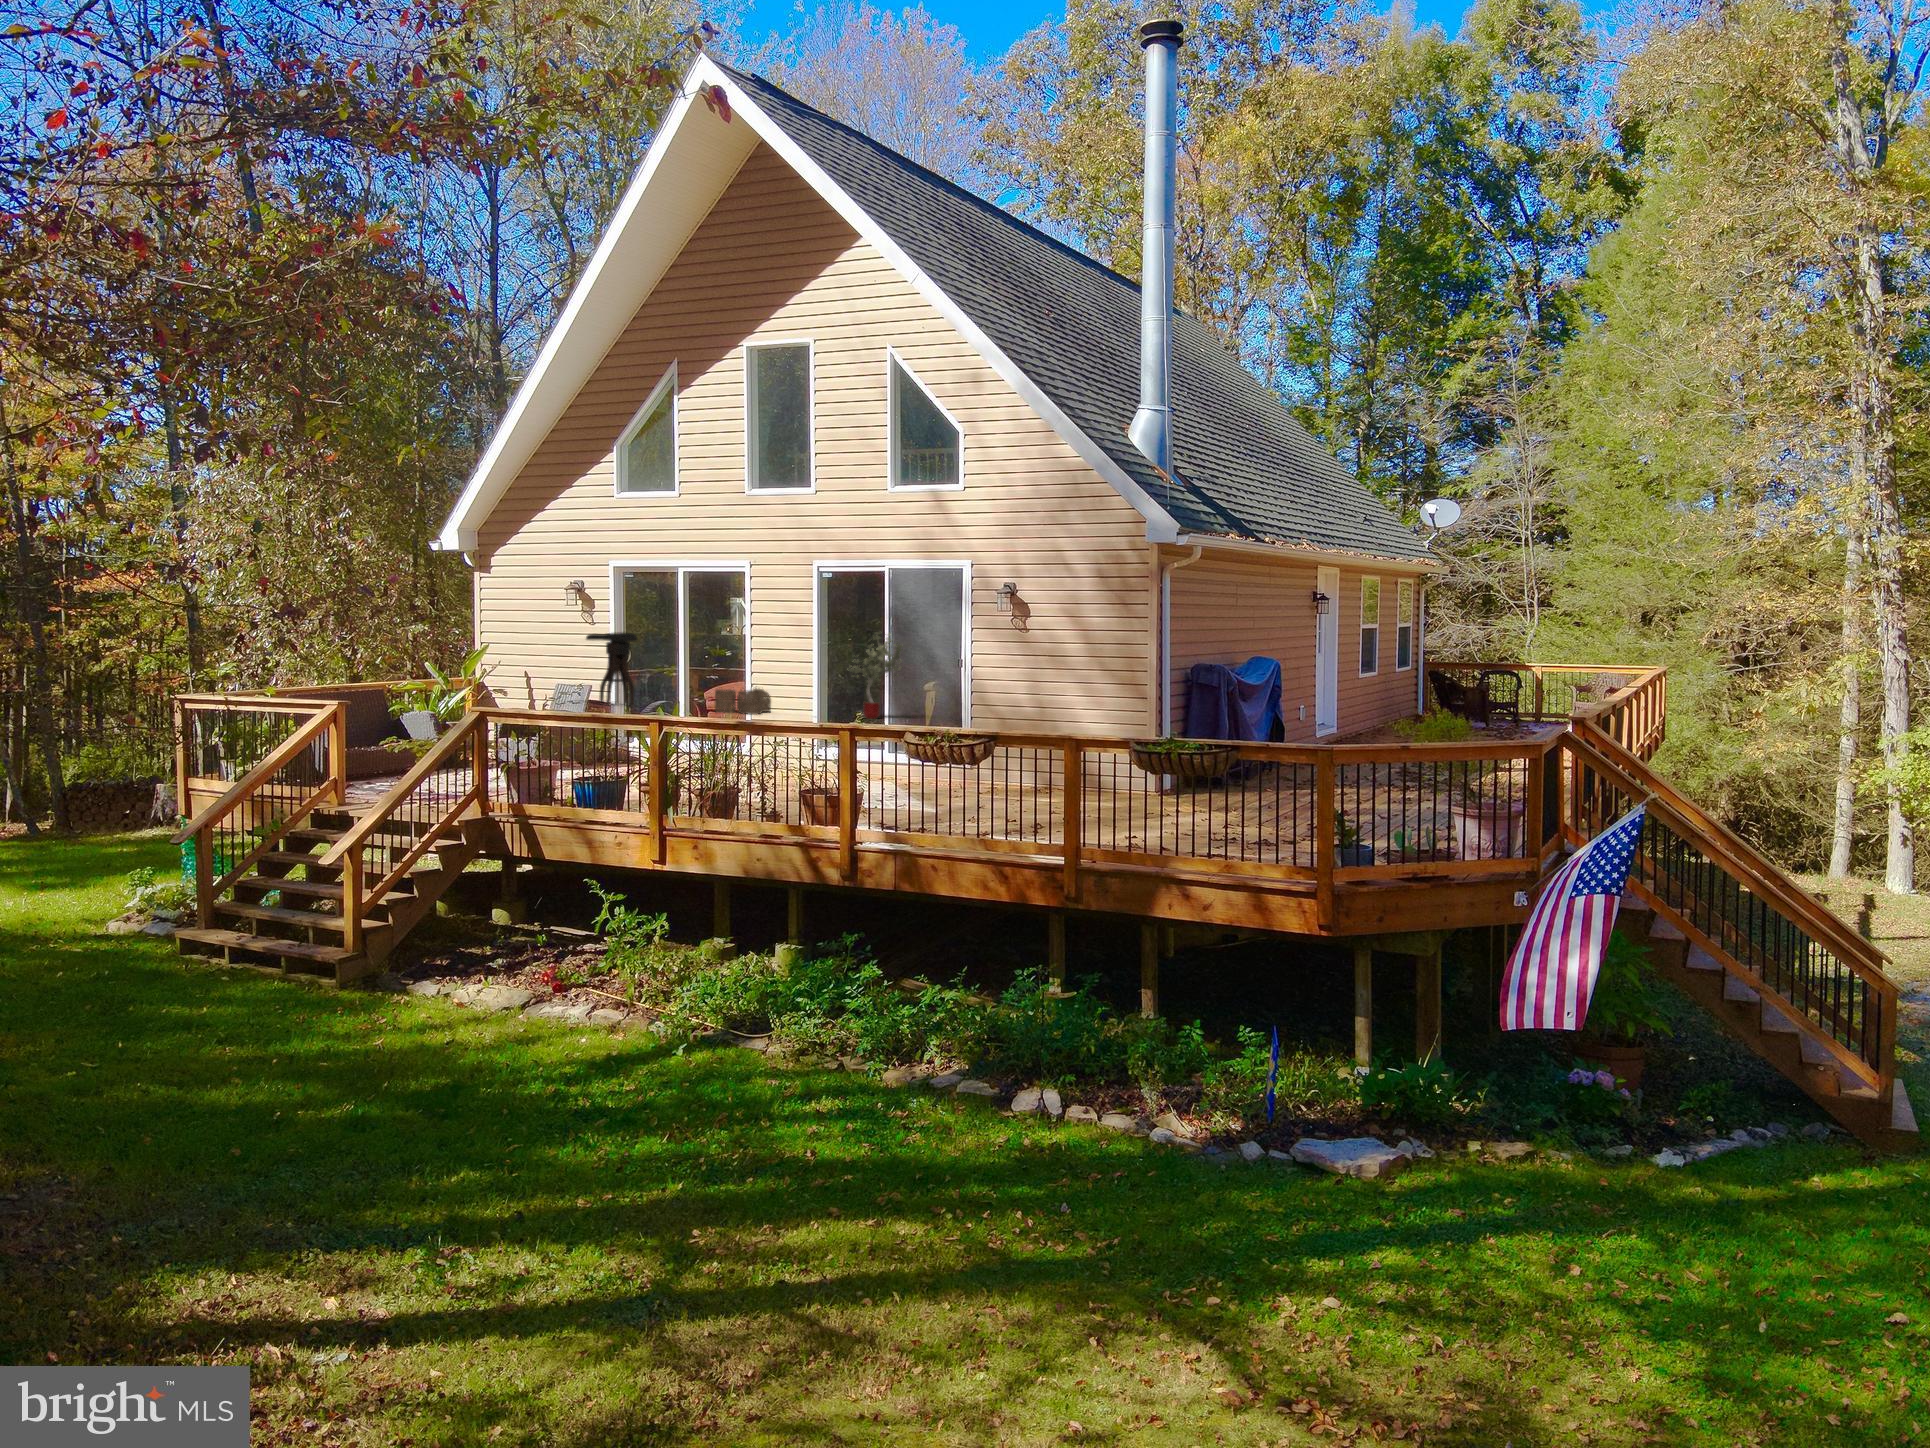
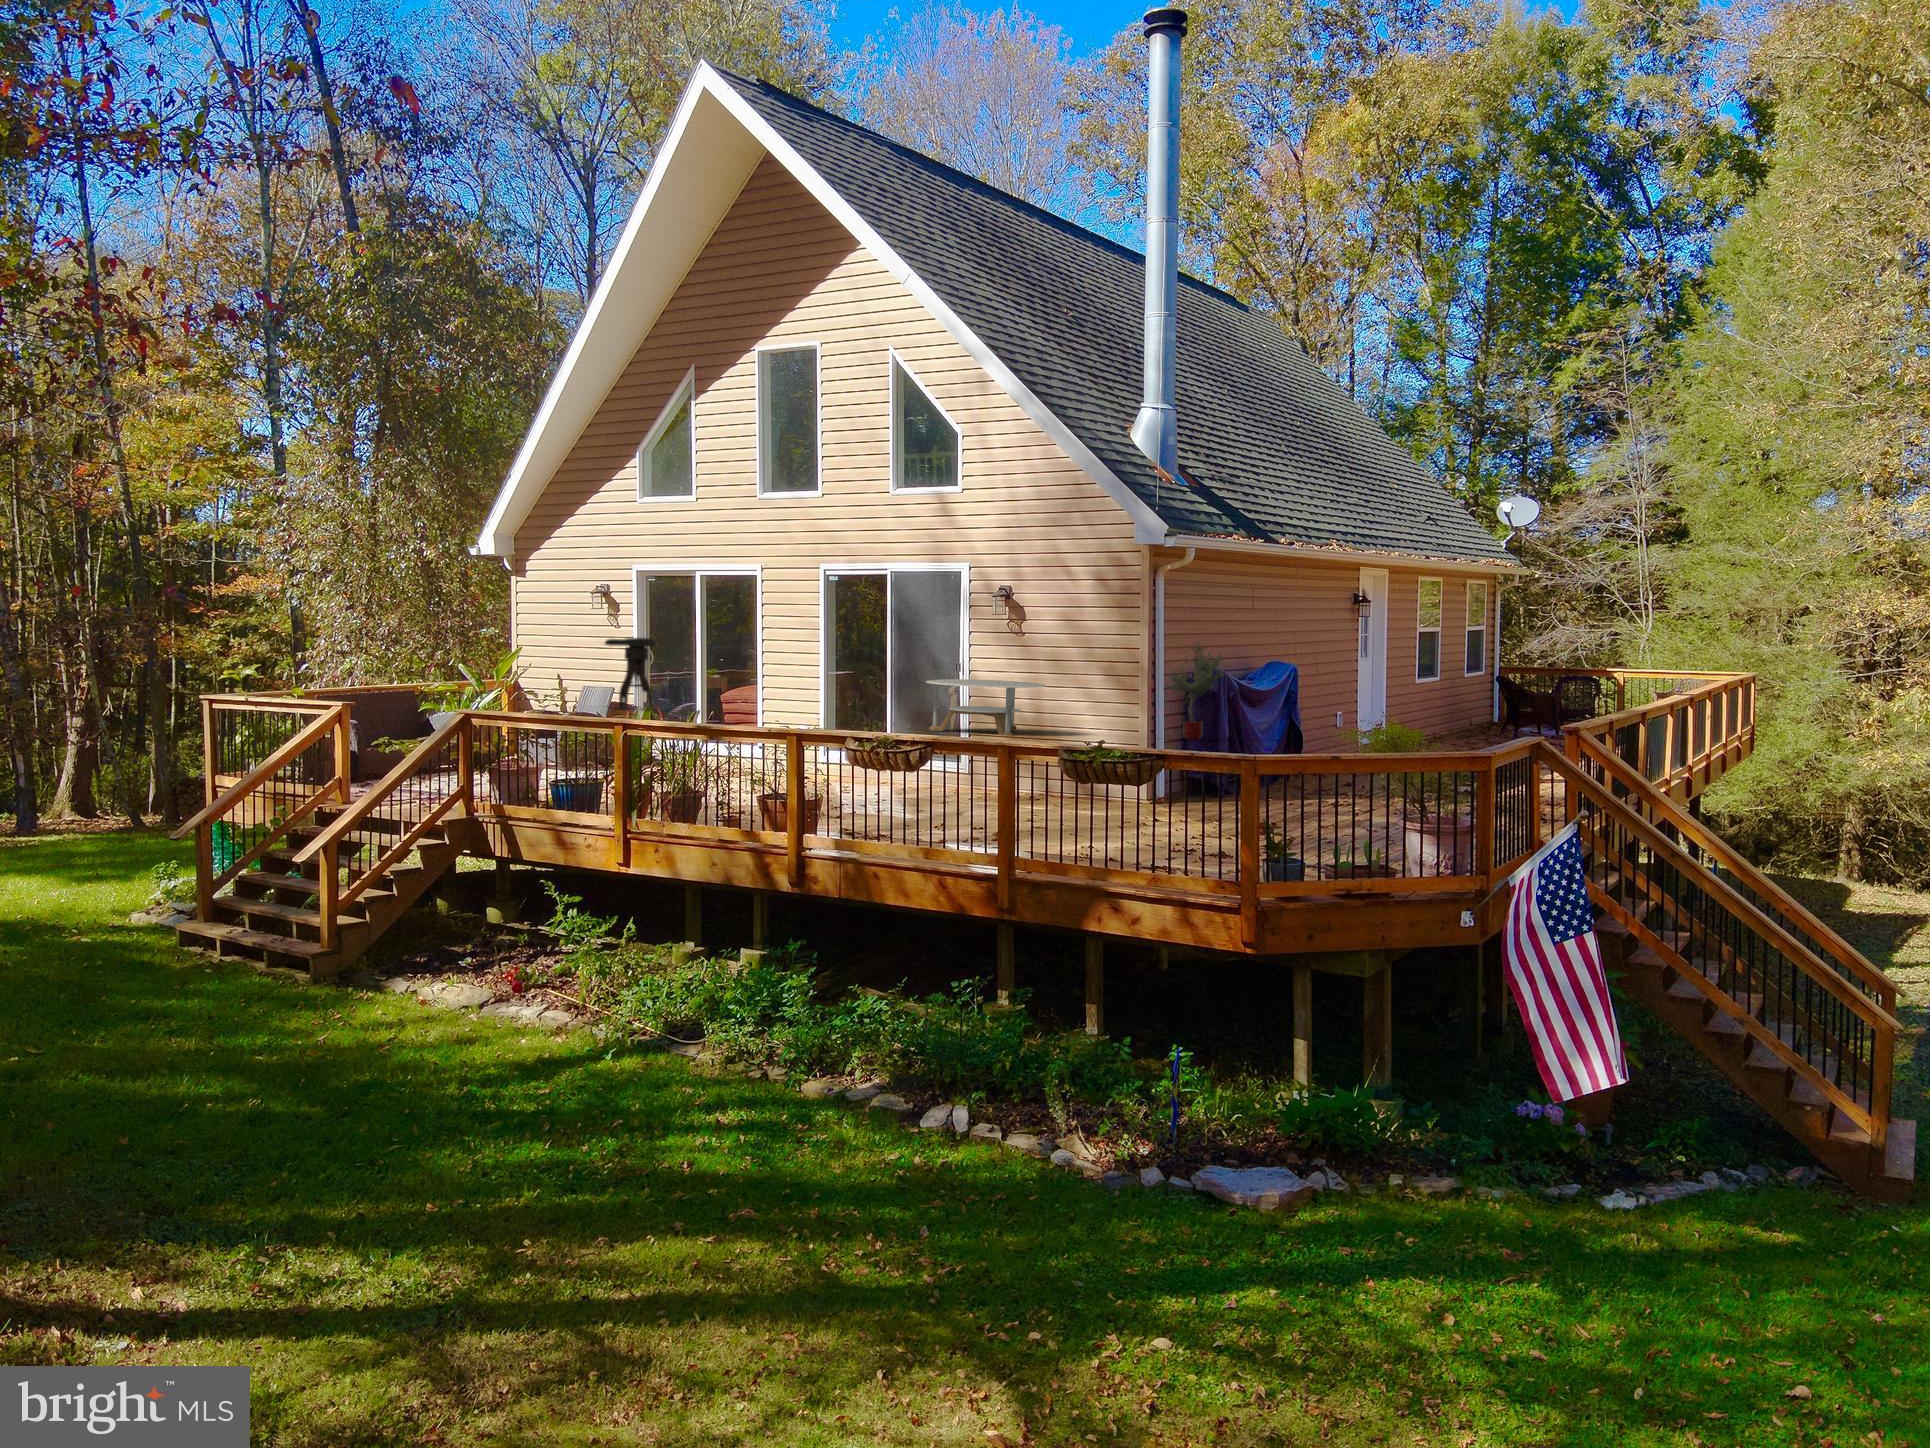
potted tree: present [848,632,903,719] -> present [1165,642,1224,740]
round table: none [942,675,1060,731] -> present [926,679,1047,735]
woven basket: present [715,688,771,715] -> none [718,691,778,721]

